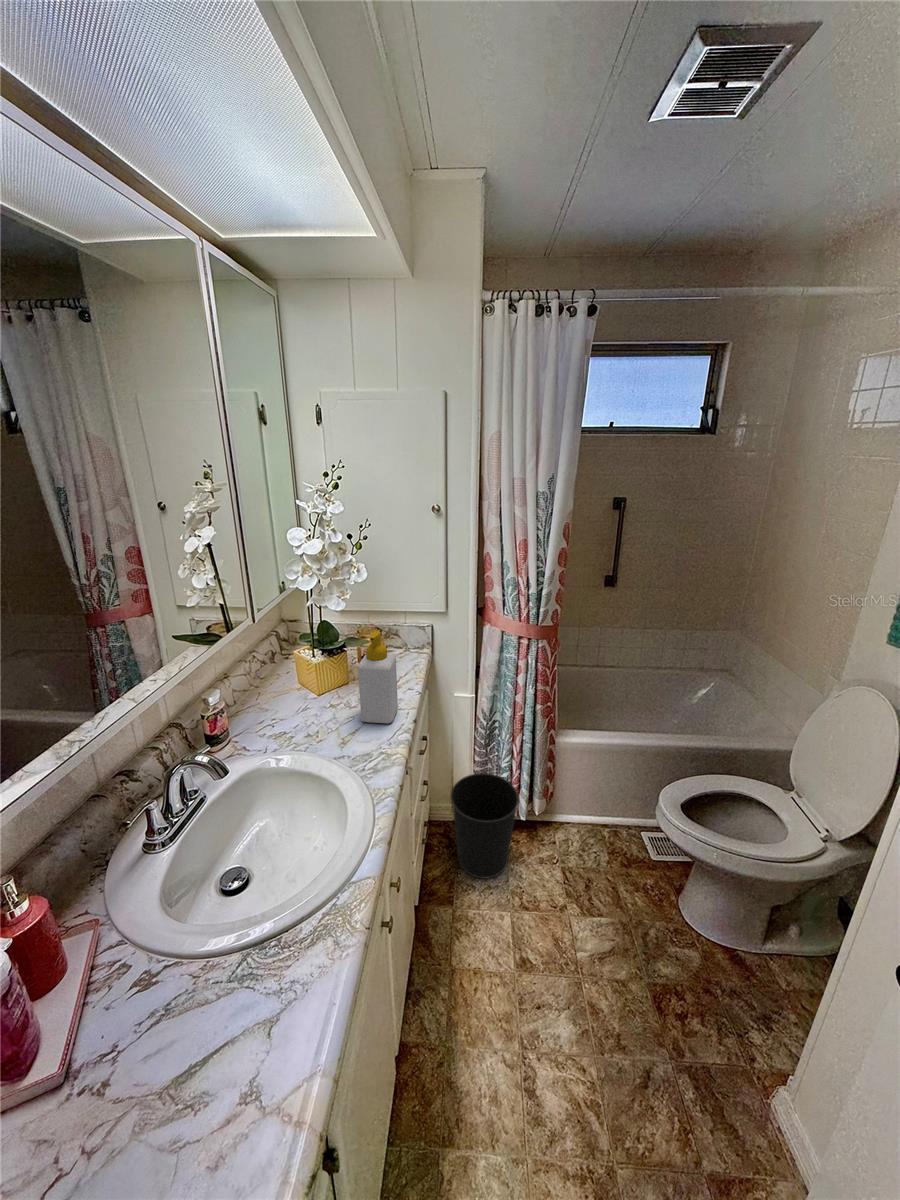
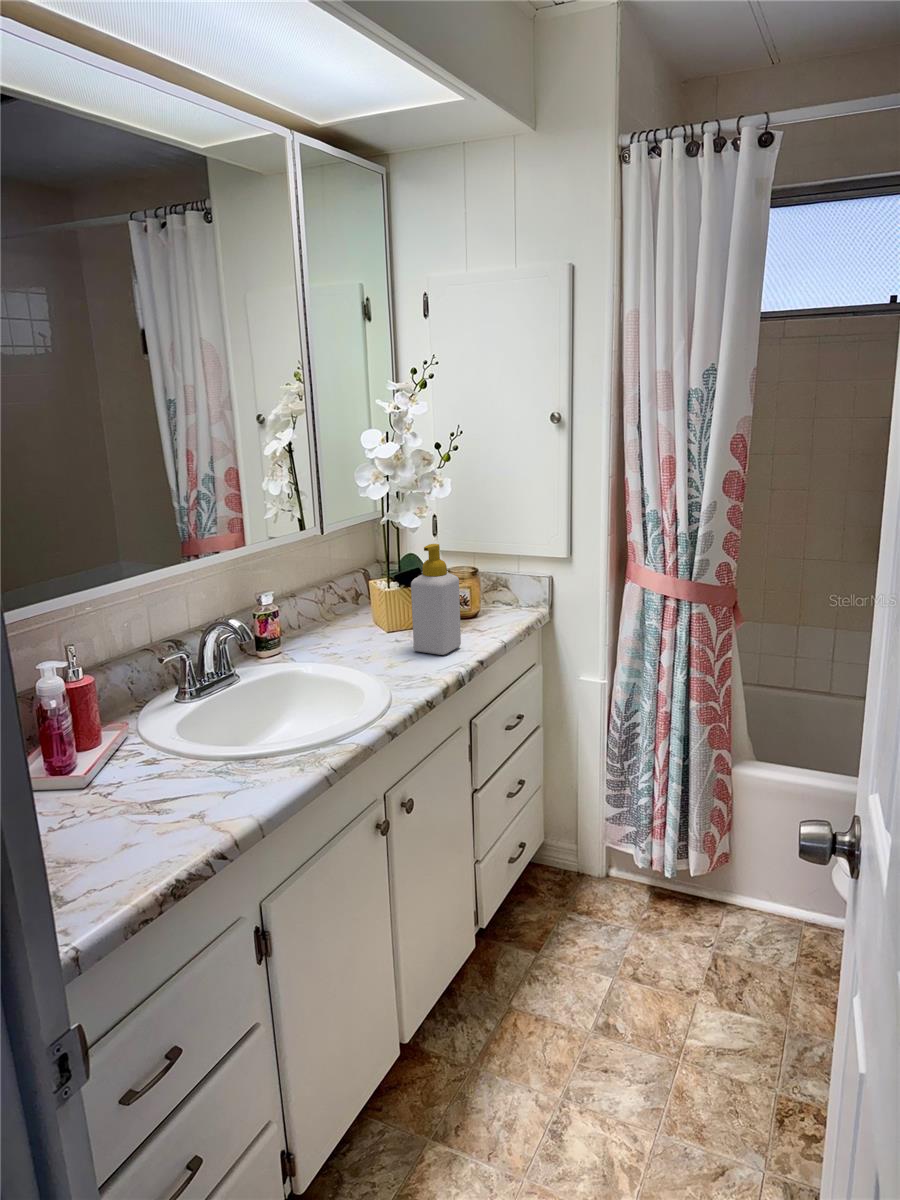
wastebasket: present [451,773,519,879] -> none [553,797,651,940]

